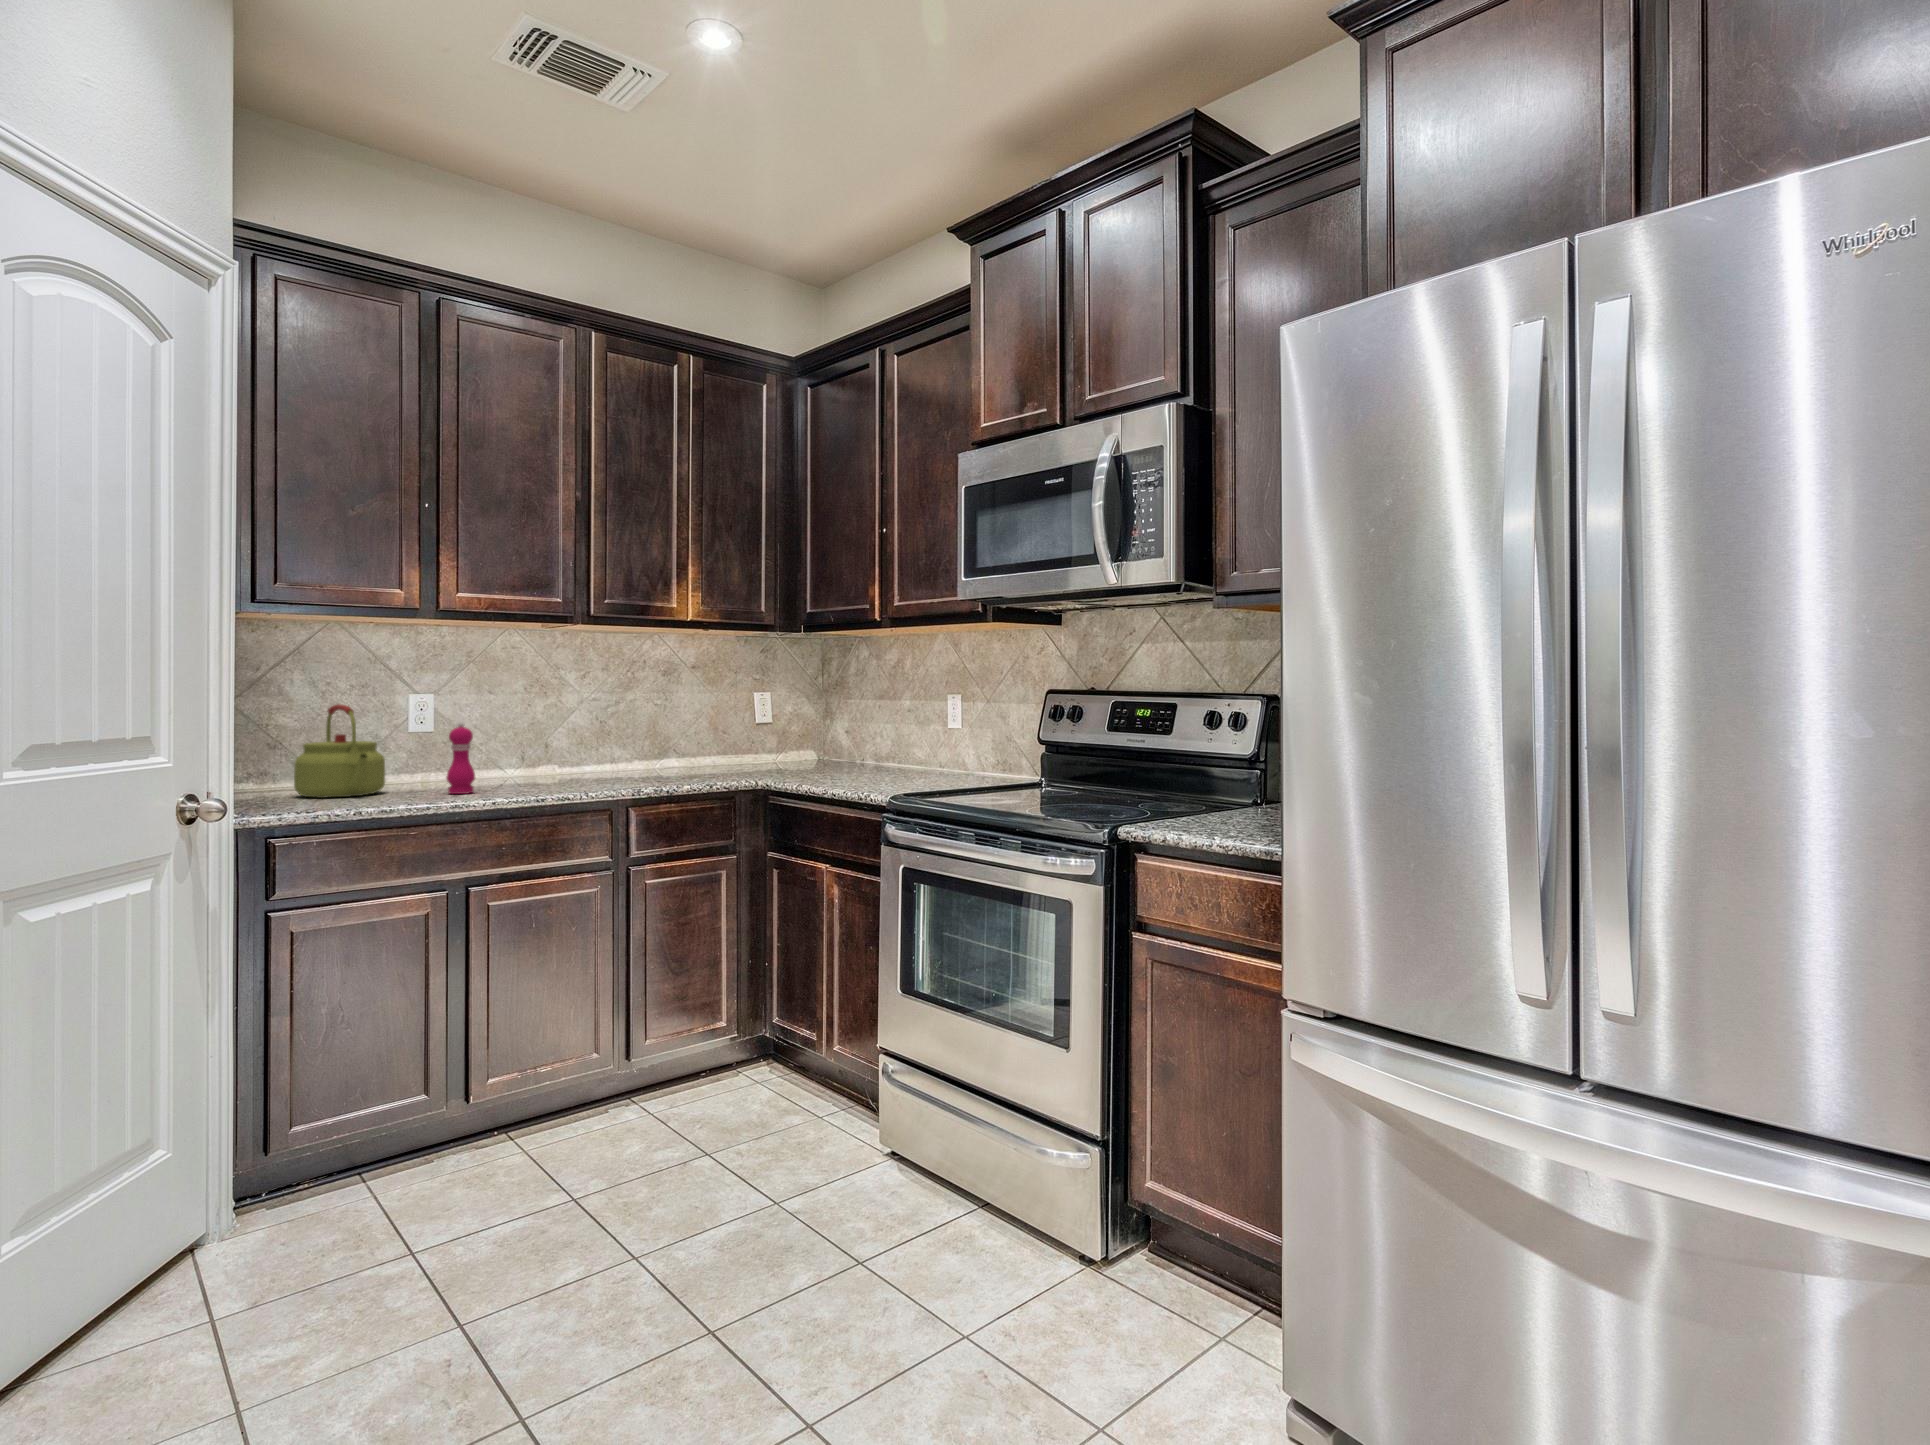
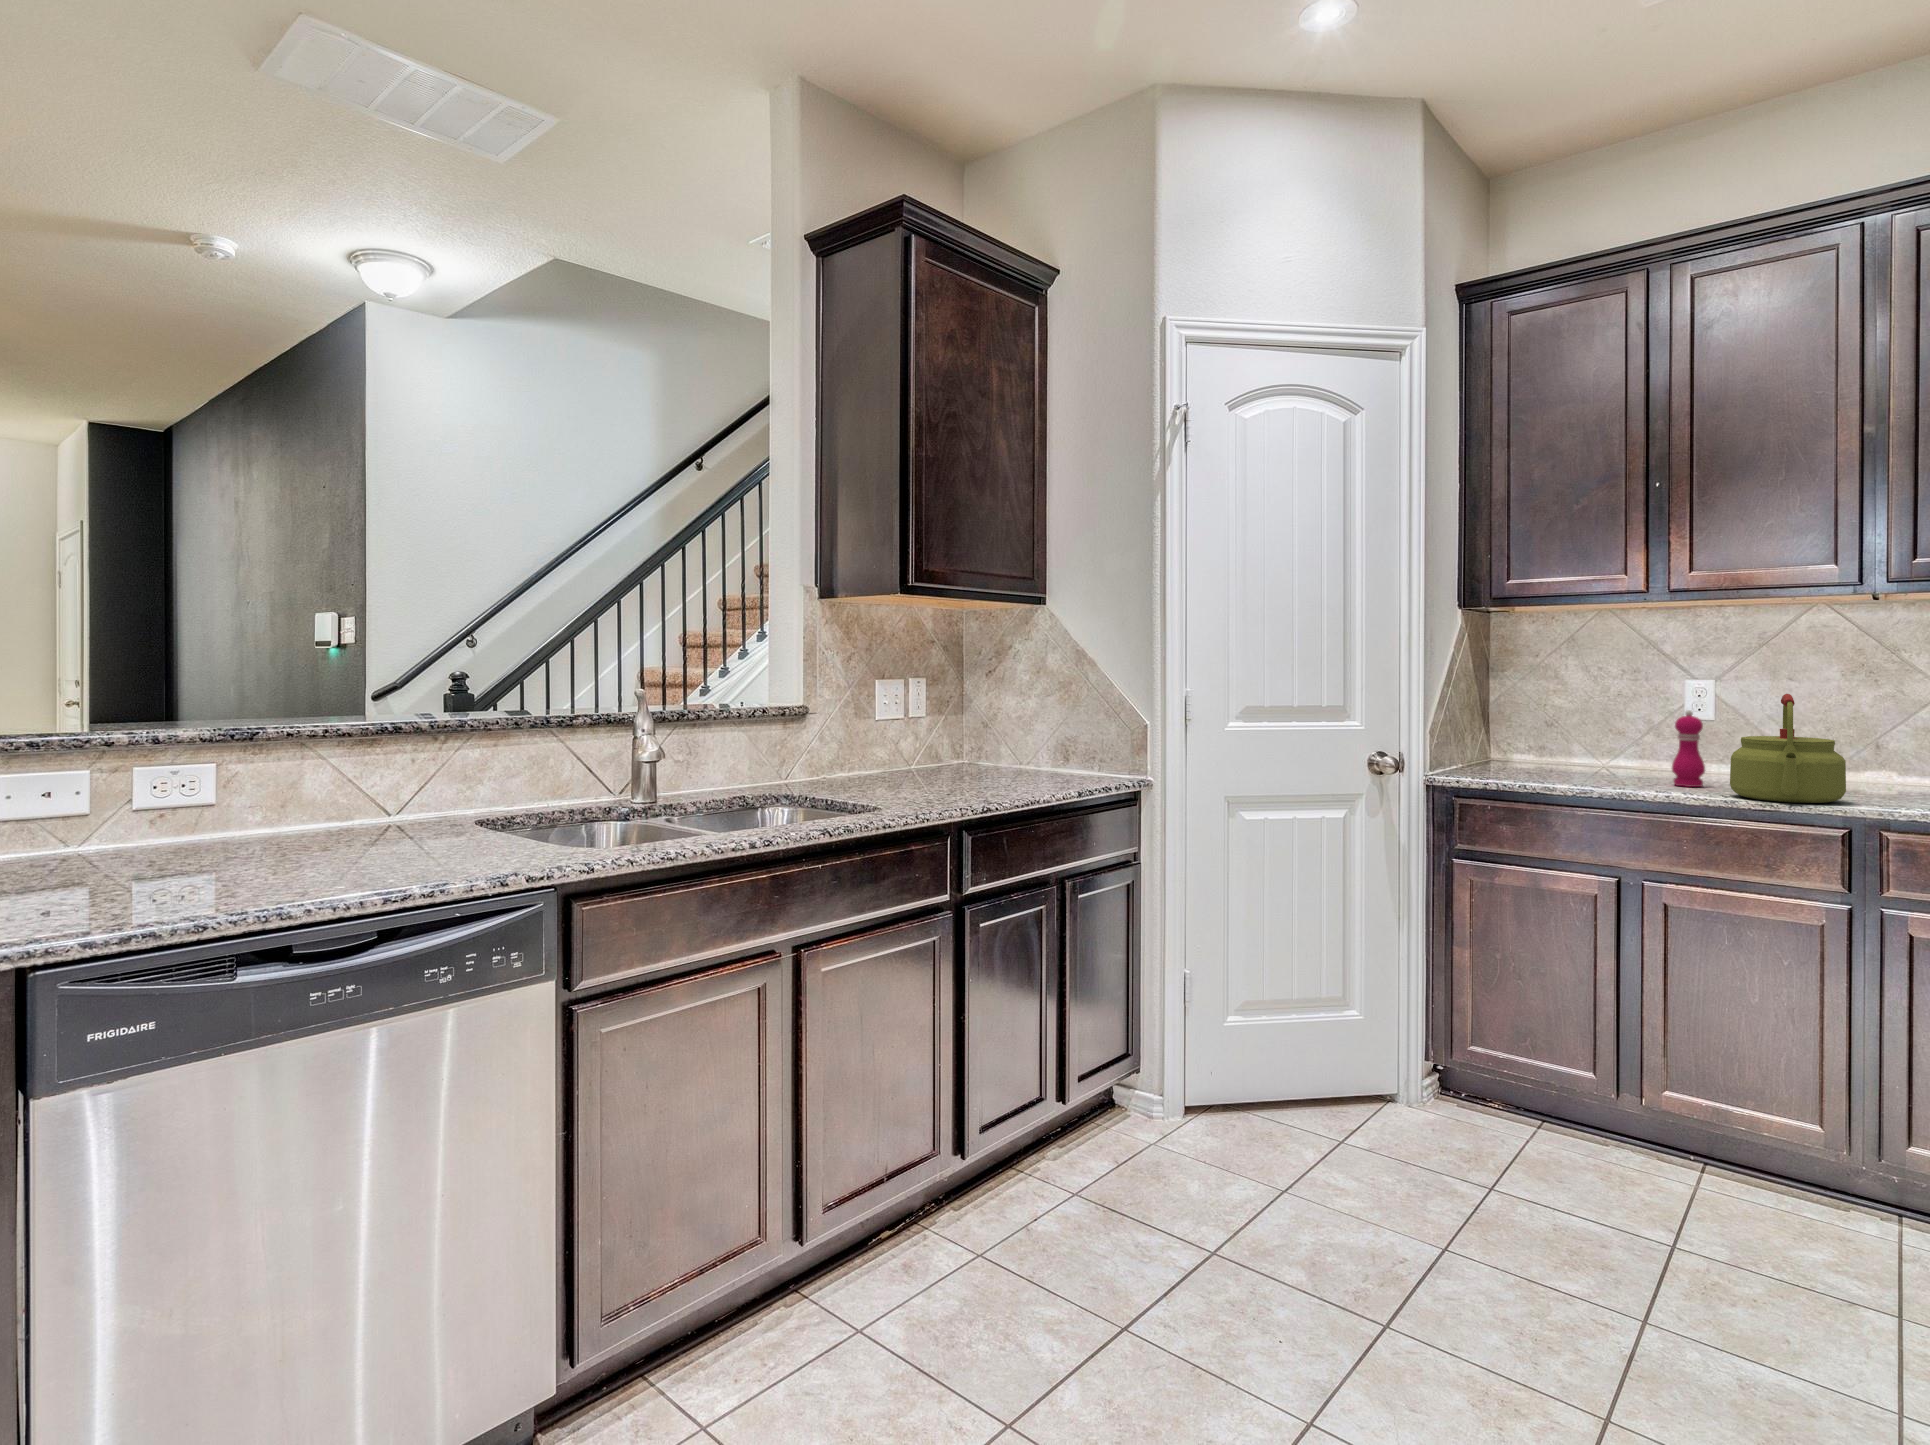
kettle: present [294,704,385,798] -> present [1730,694,1846,803]

